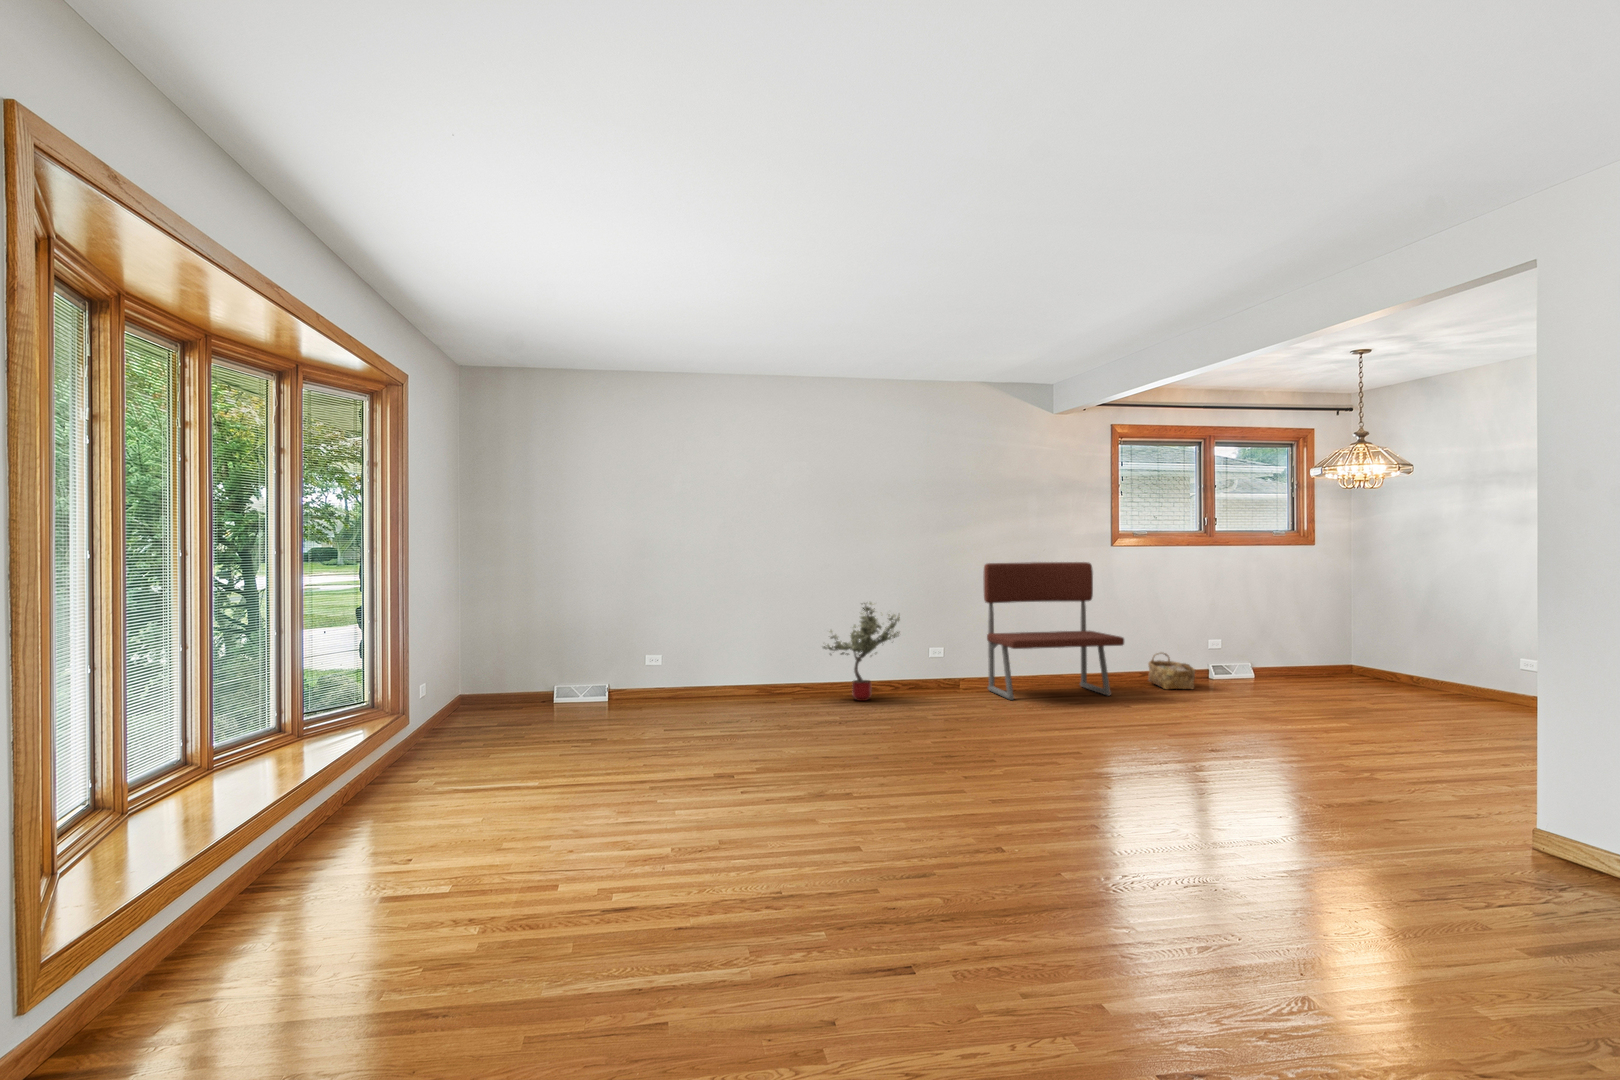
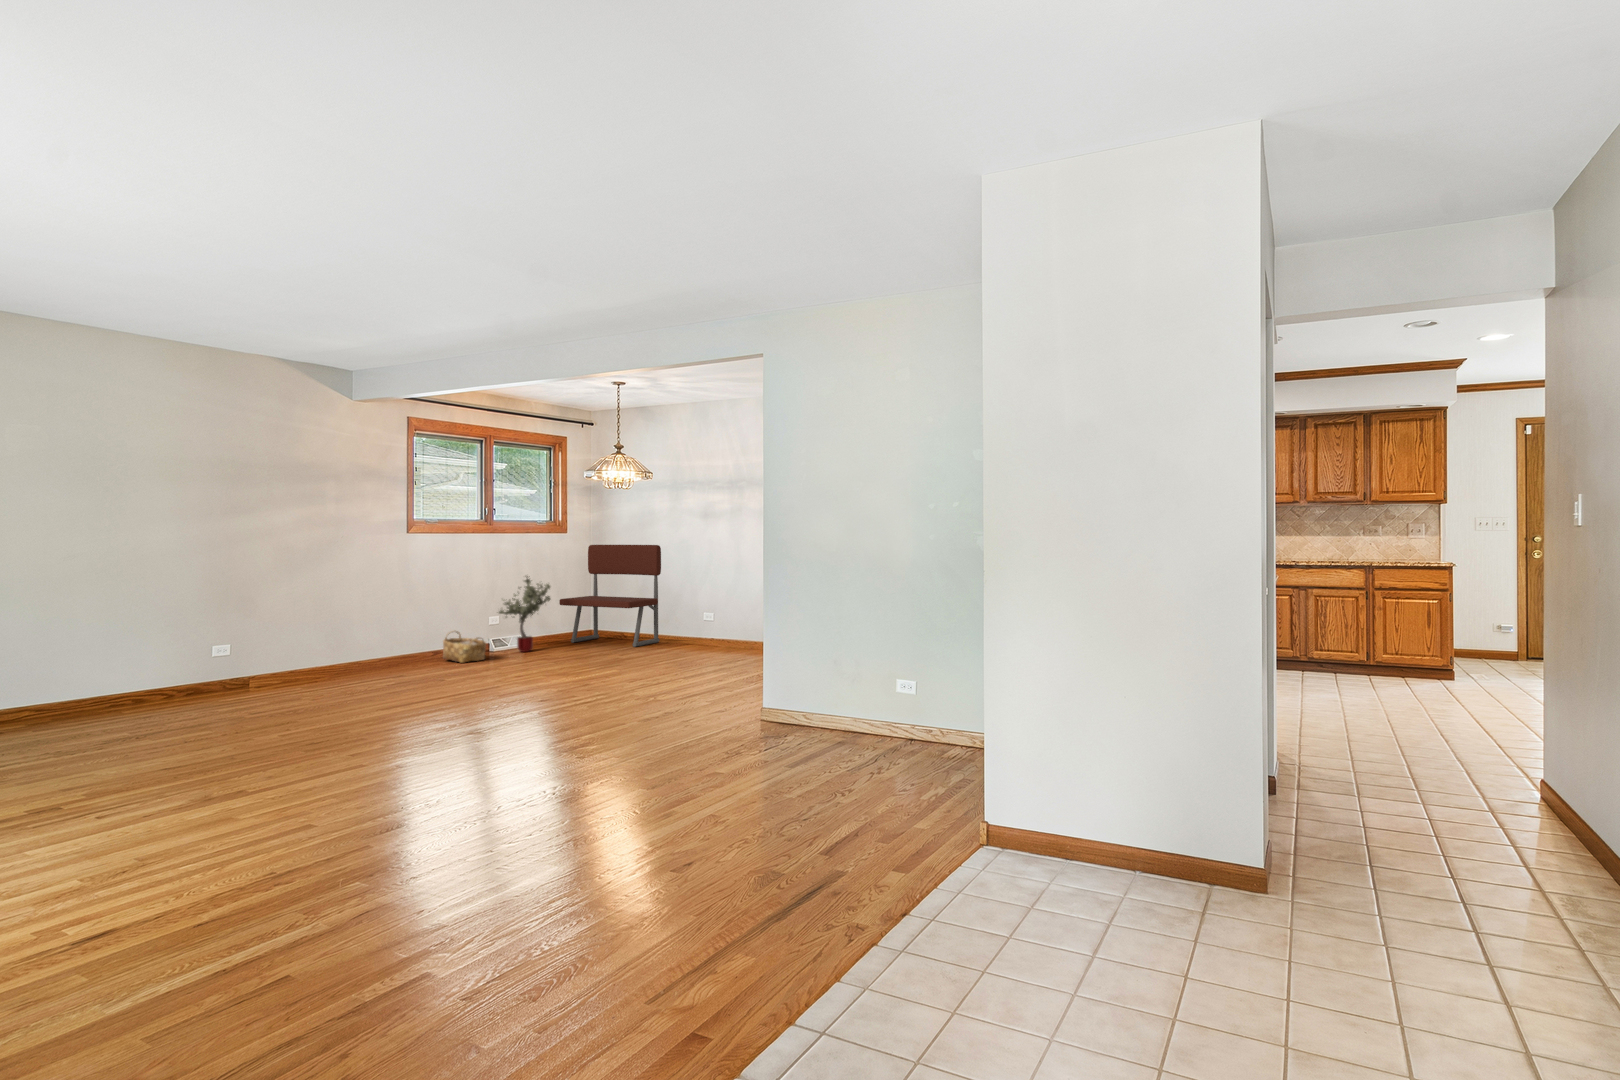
bench: present [984,562,1124,700] -> present [559,545,661,647]
potted tree: present [823,602,900,701] -> present [499,576,550,652]

